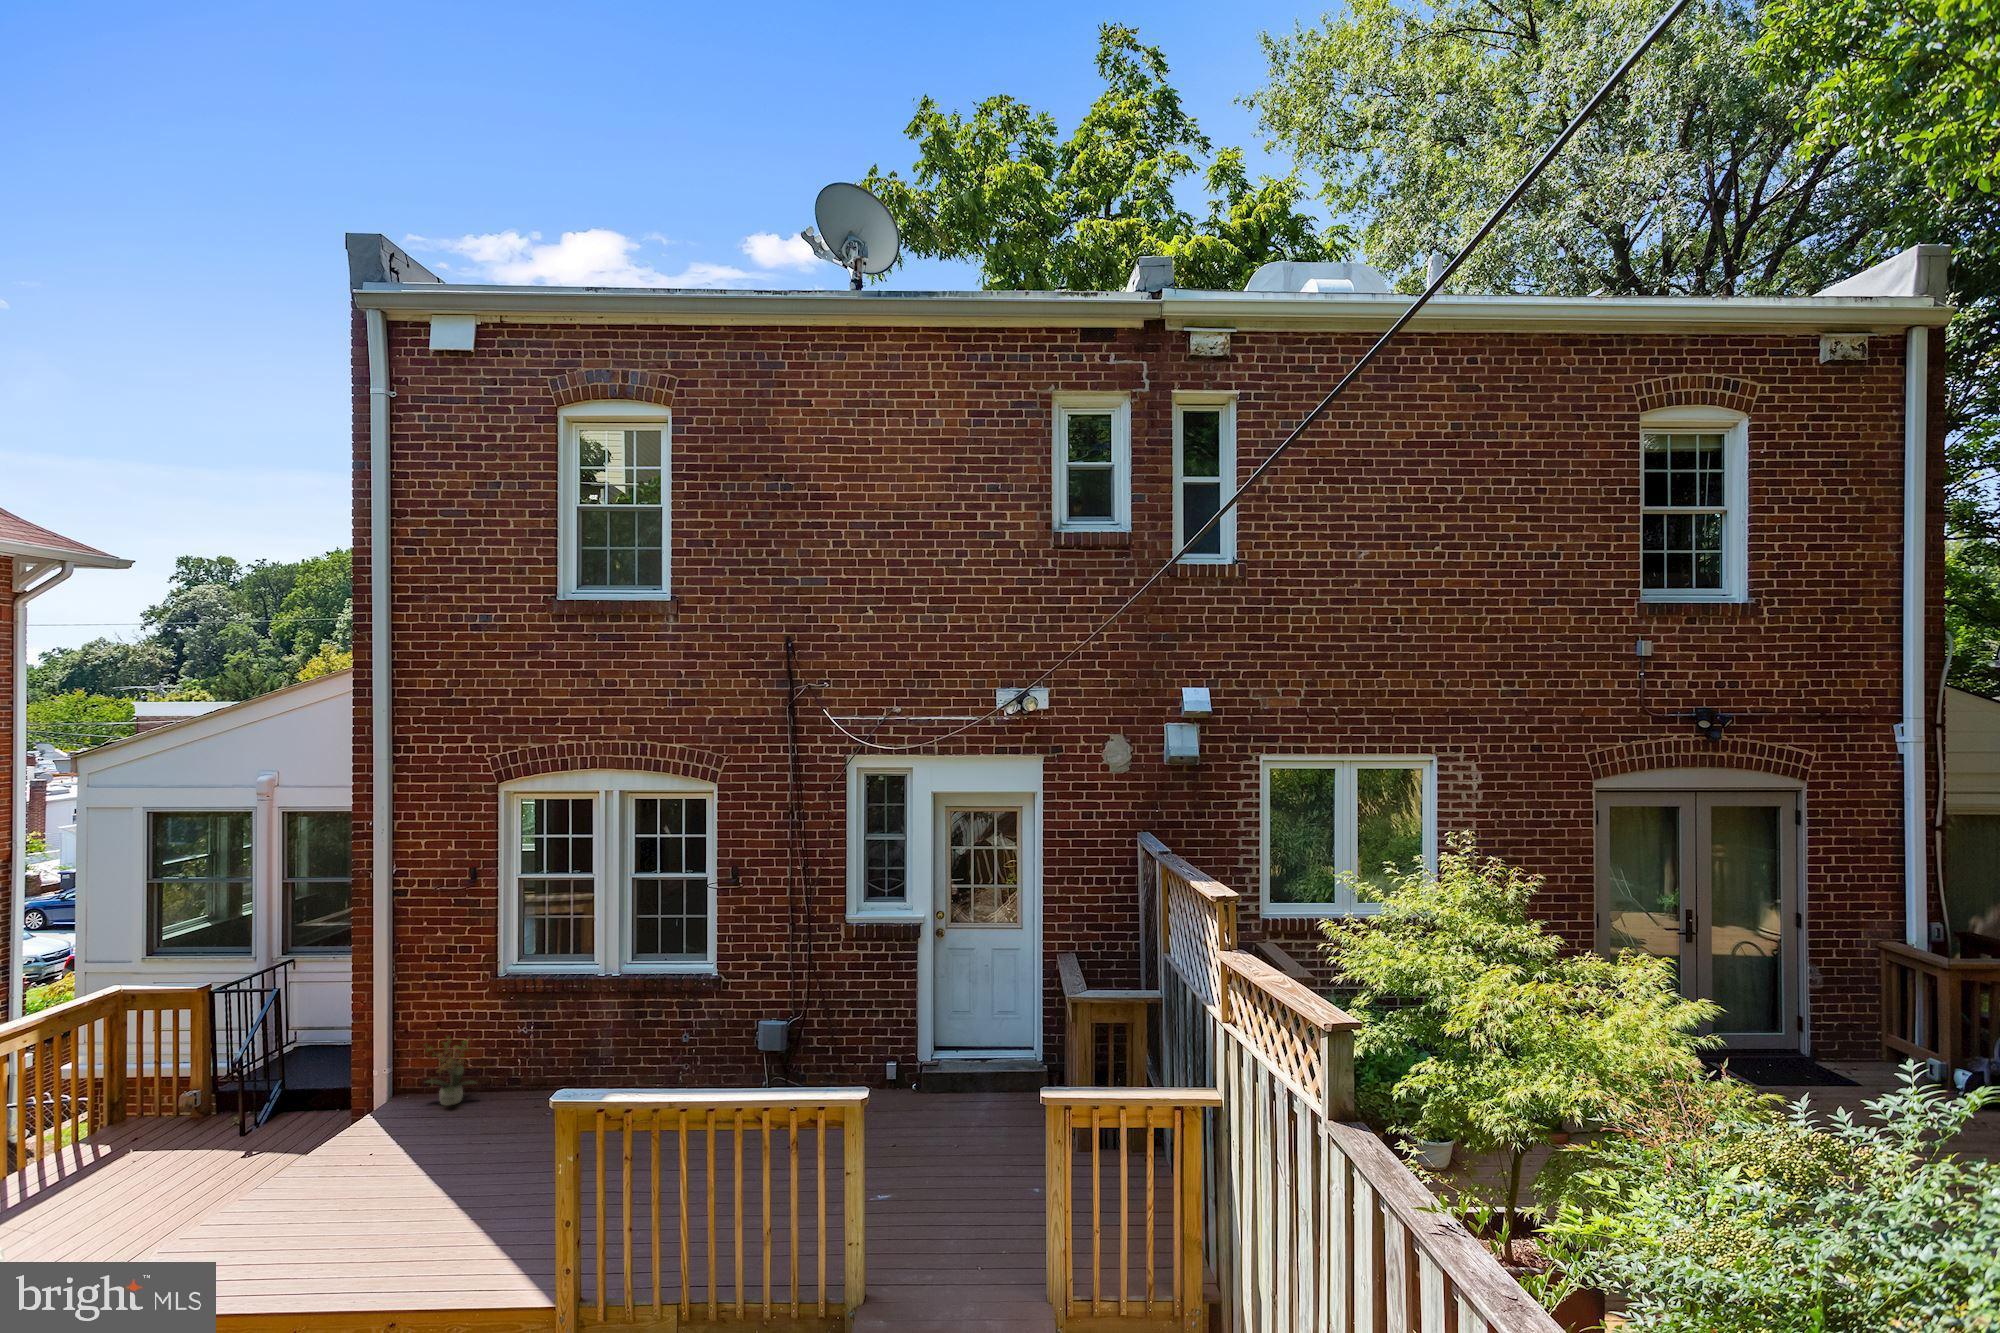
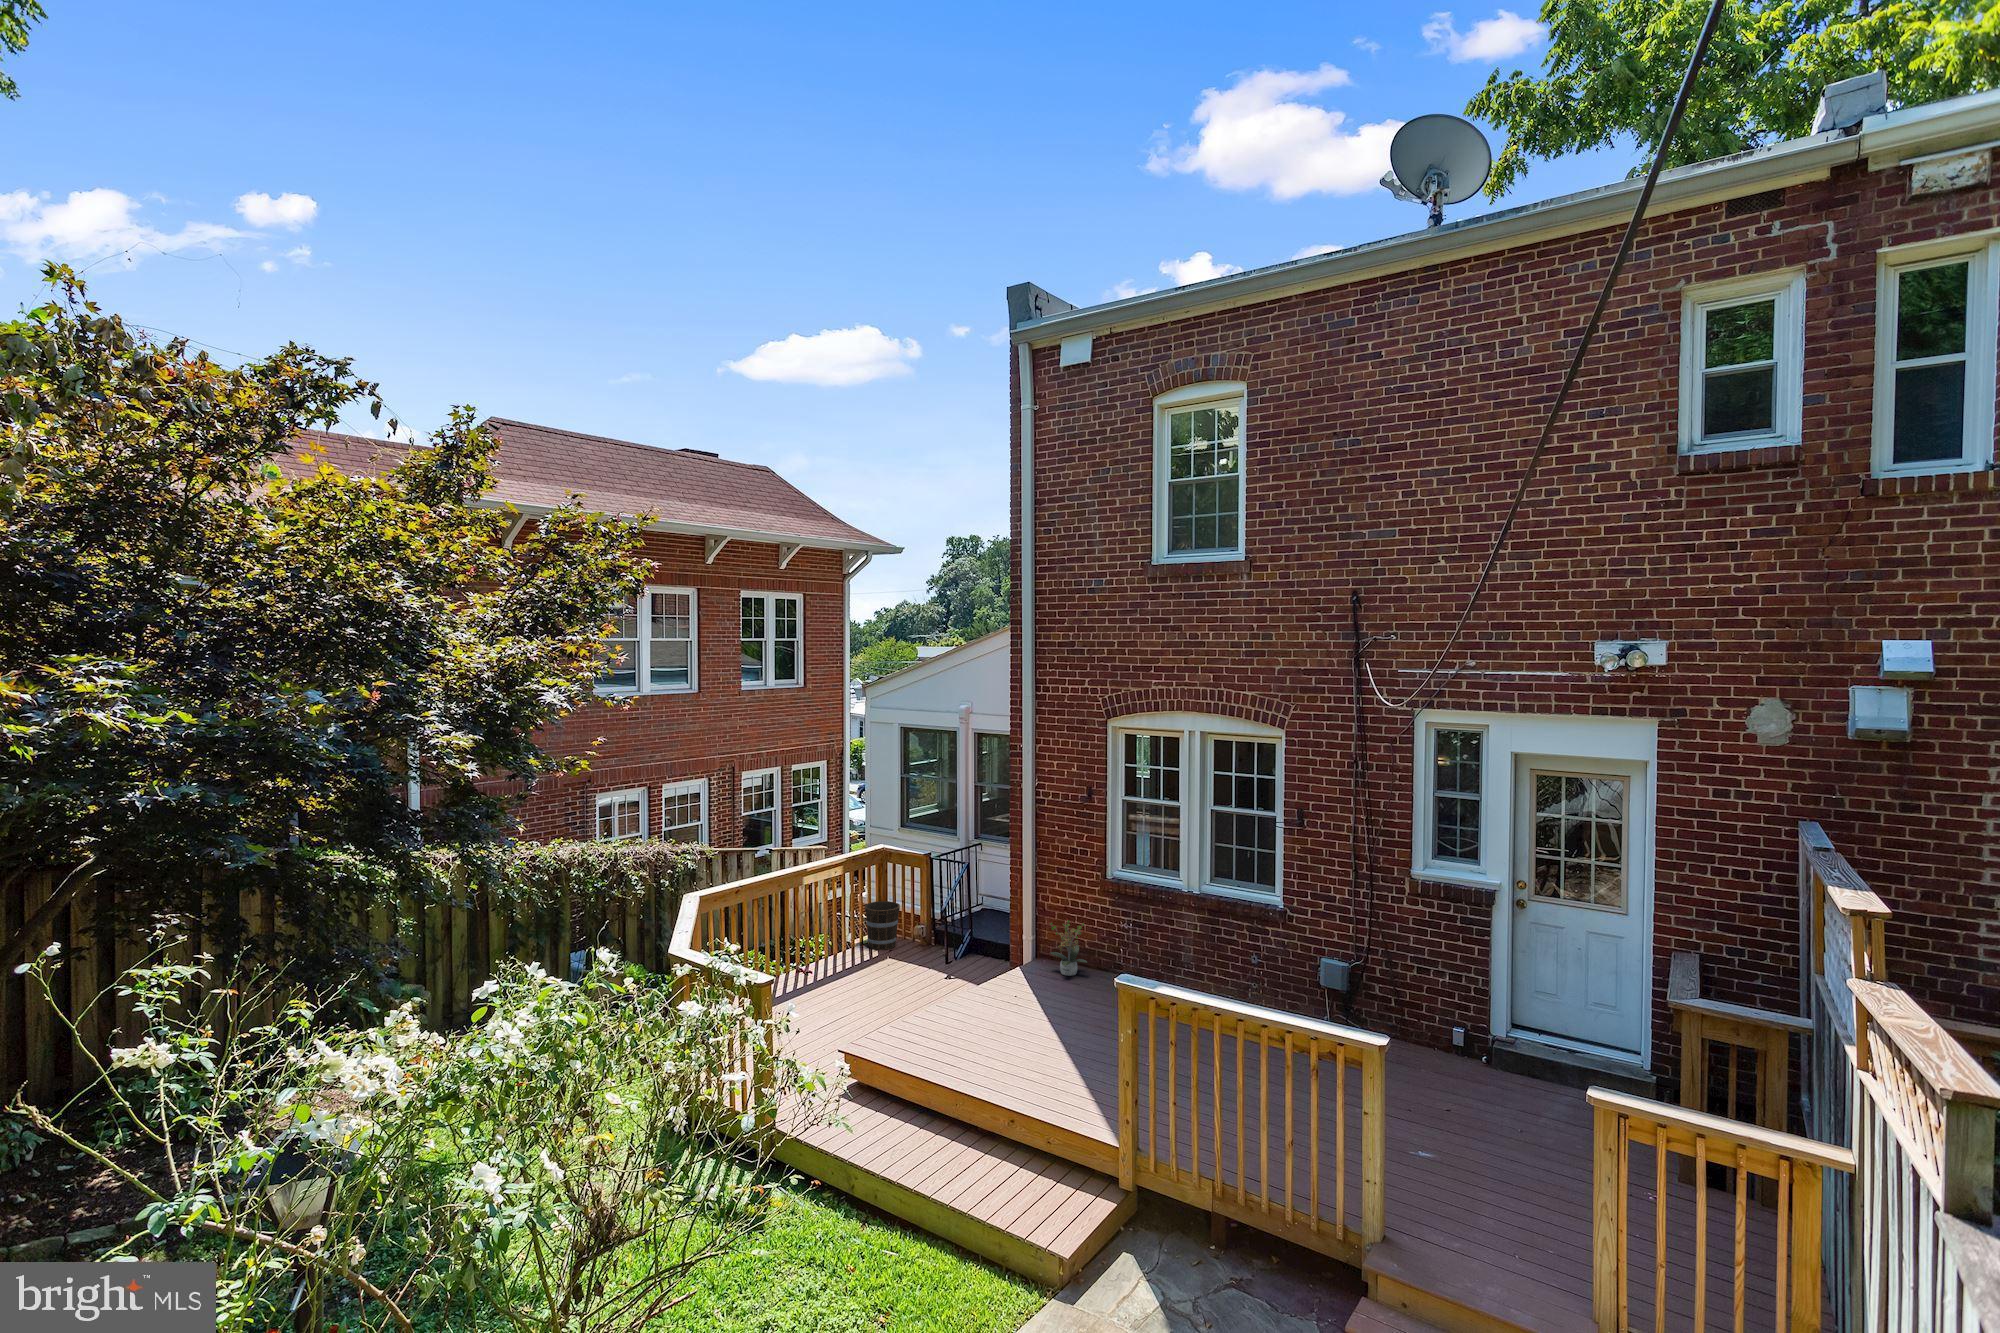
bucket: none [109,1061,173,1136] -> present [865,901,900,950]

